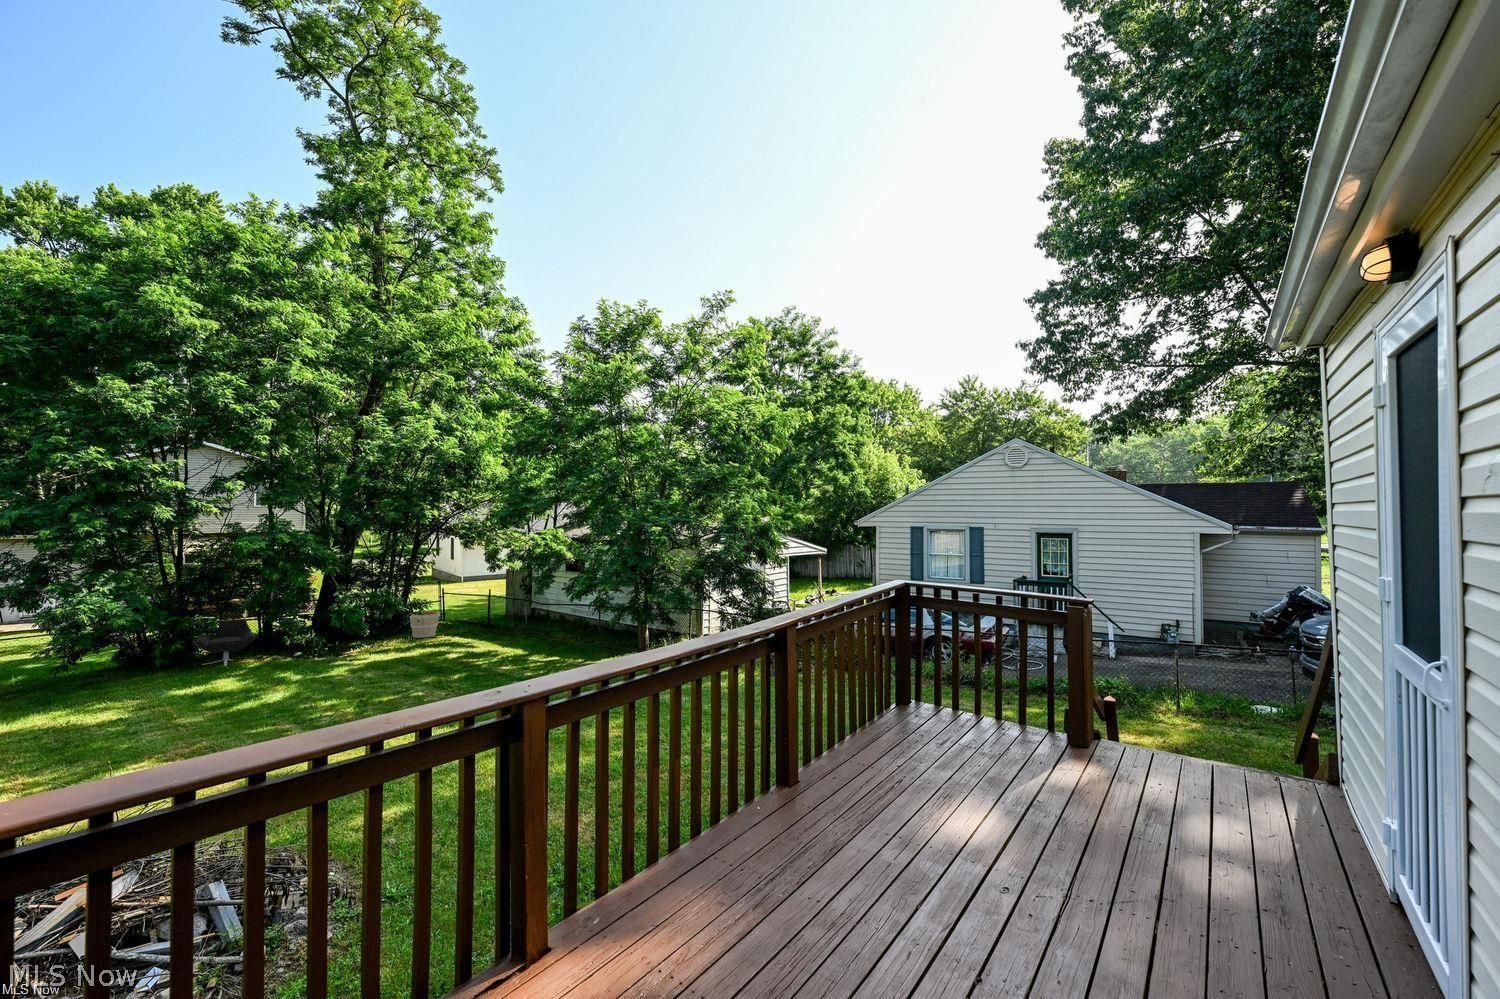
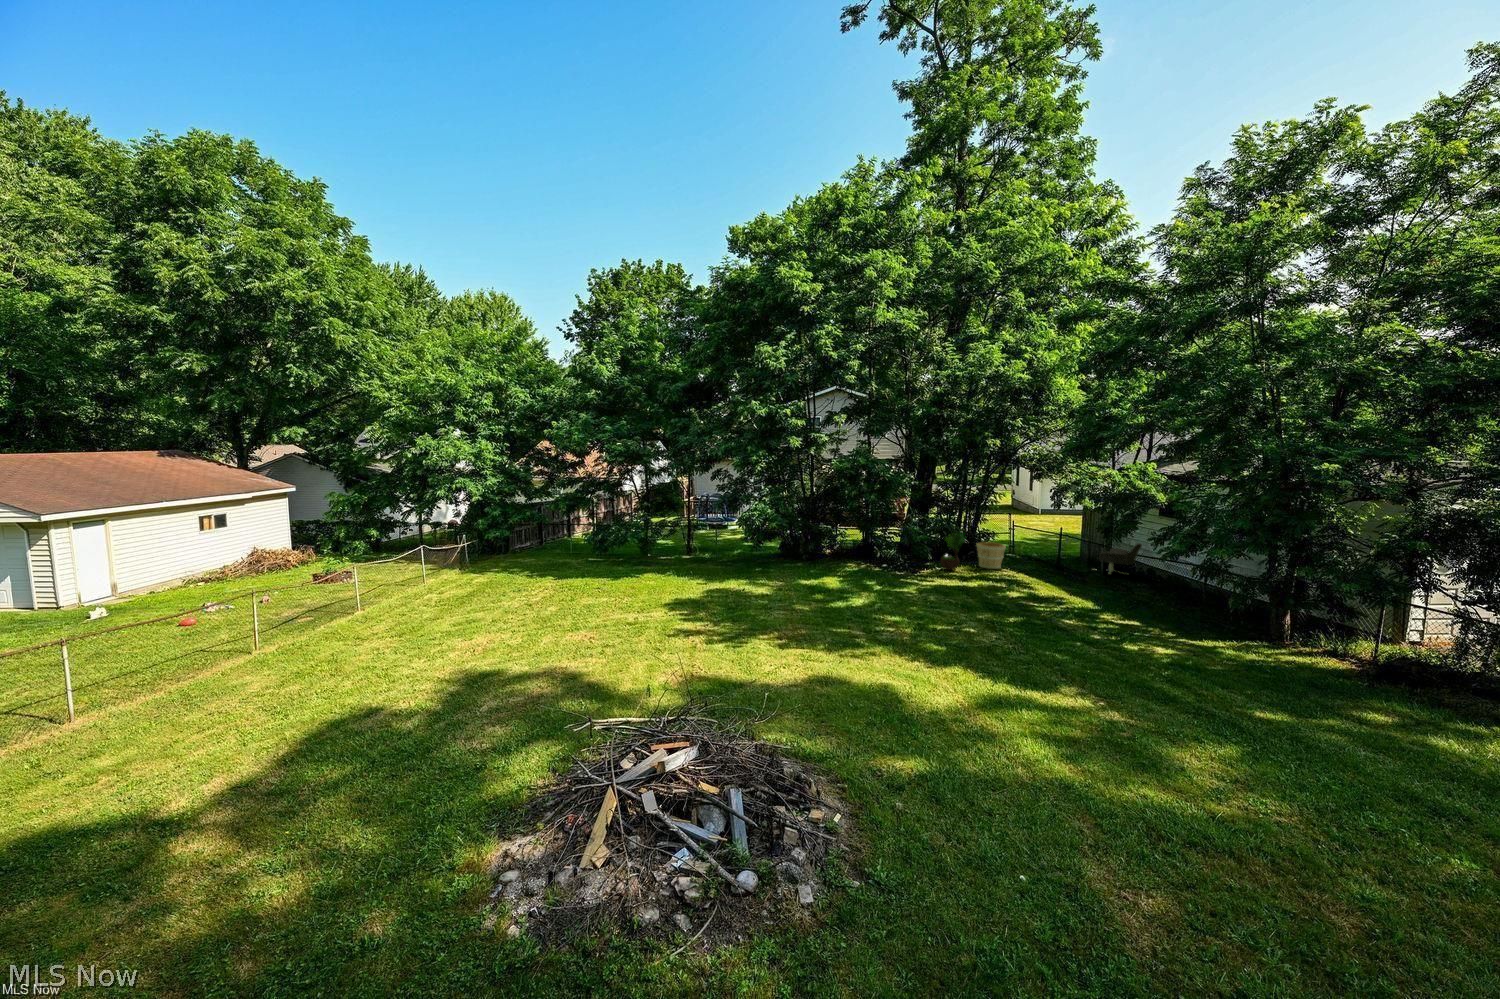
potted tree: none [370,602,400,646] -> present [940,533,964,570]
lounge chair: present [195,619,255,666] -> present [1099,542,1142,574]

